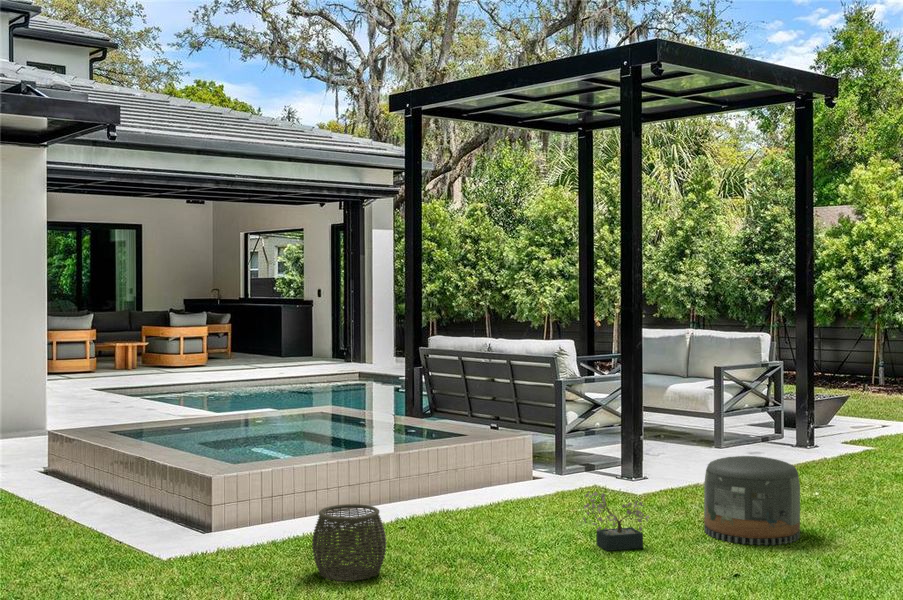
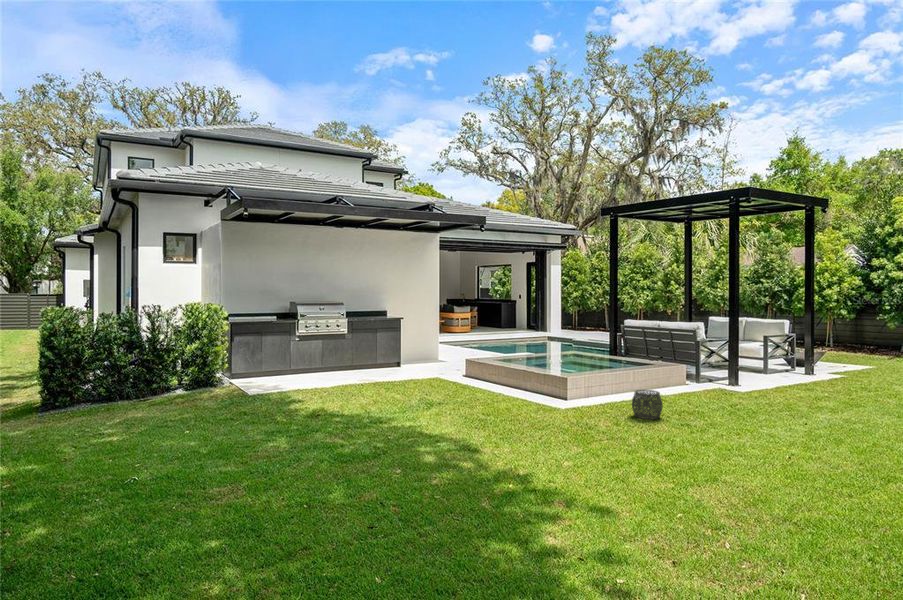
pouf: present [704,456,800,545] -> none [786,376,834,414]
decorative plant: present [583,491,649,551] -> none [736,388,766,413]

